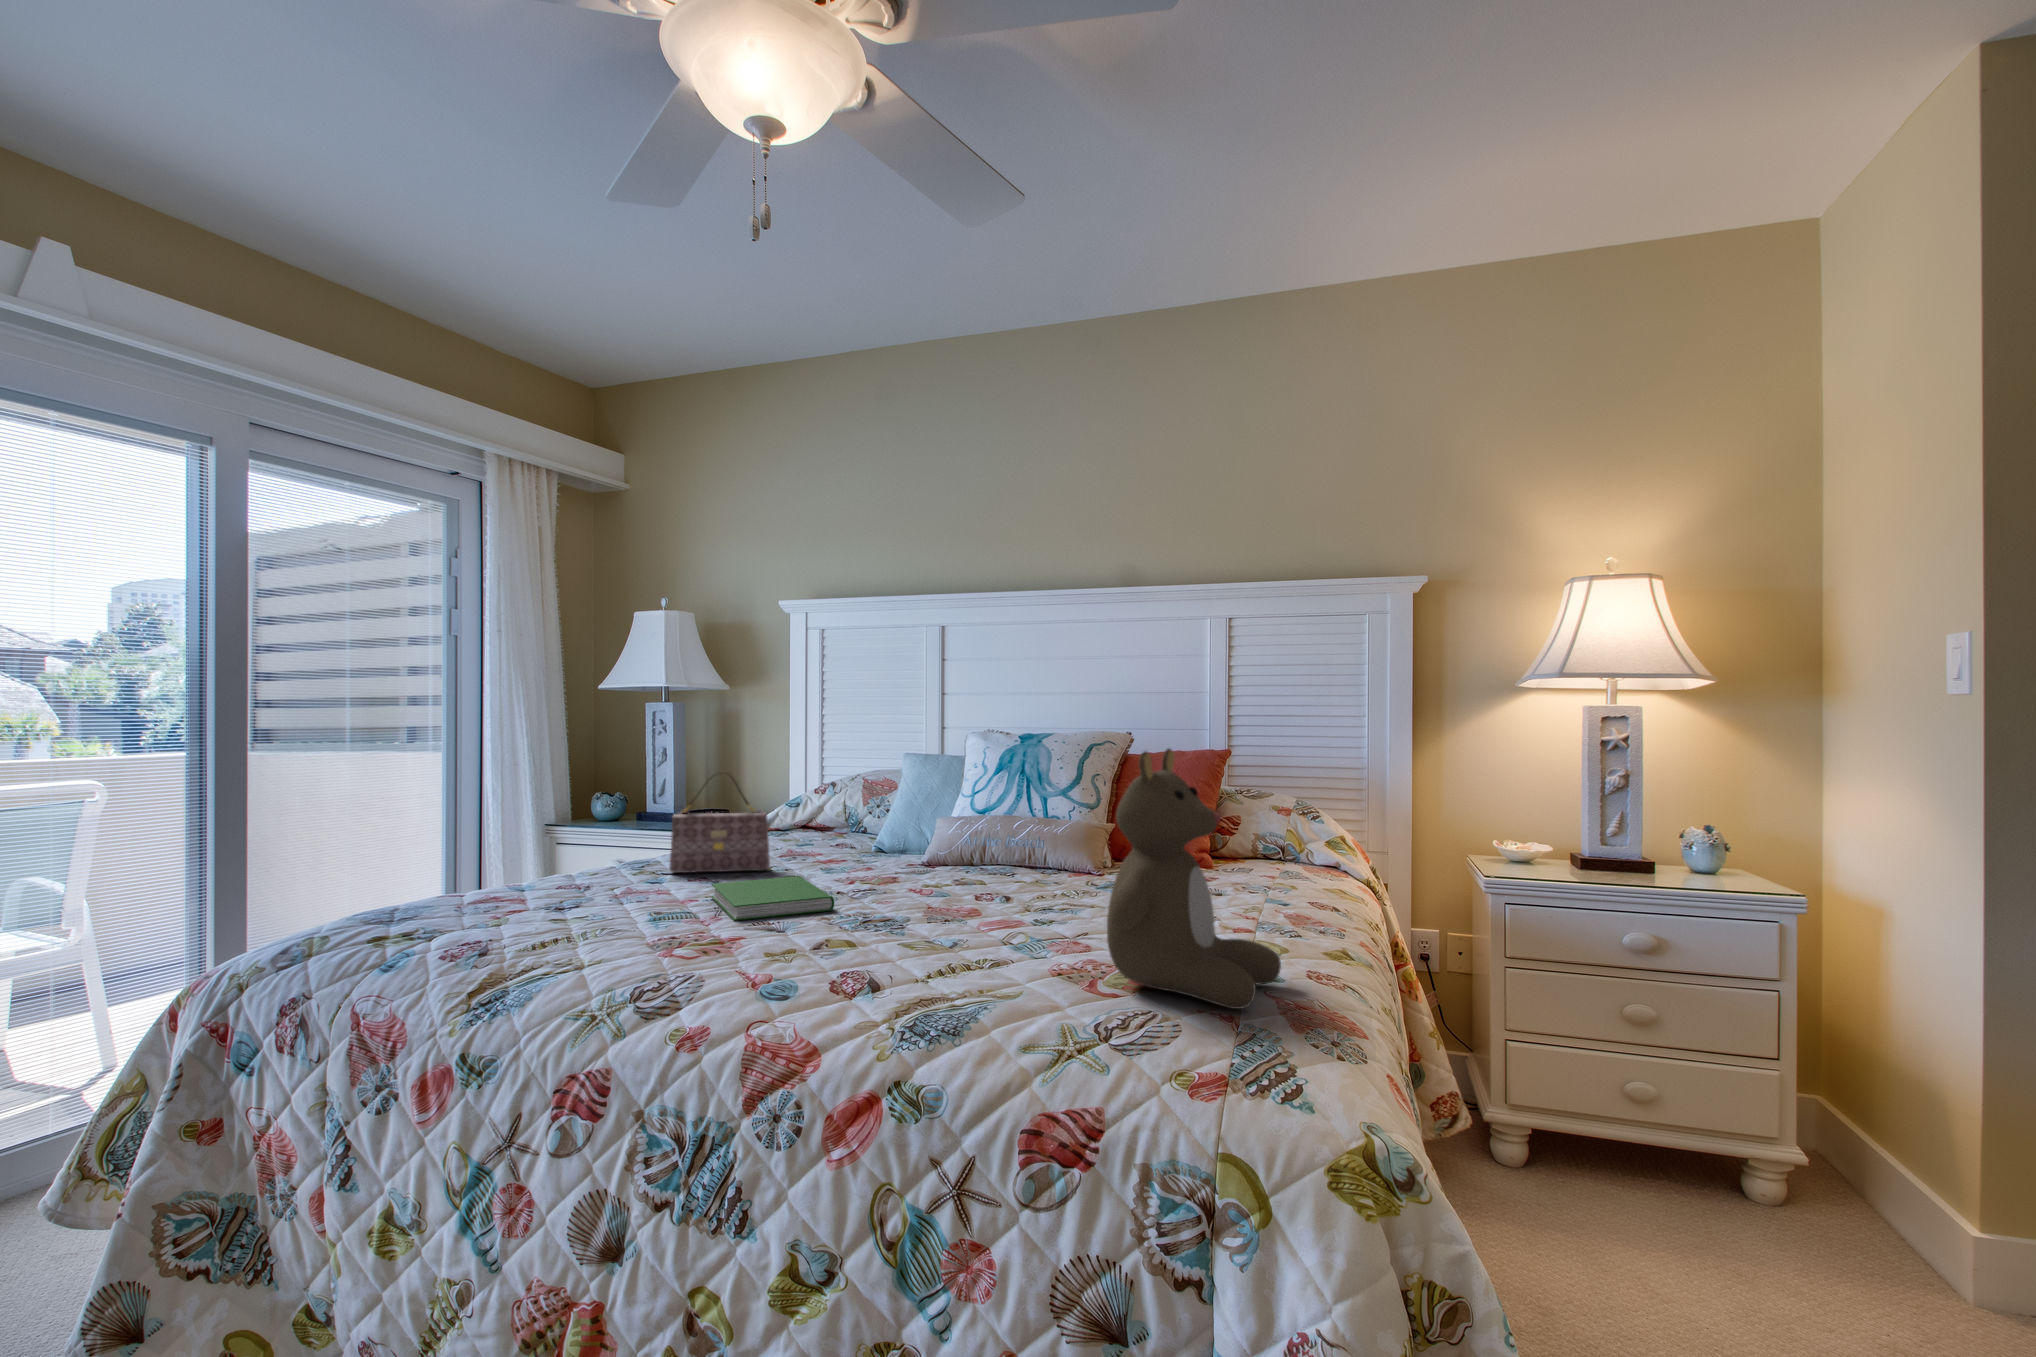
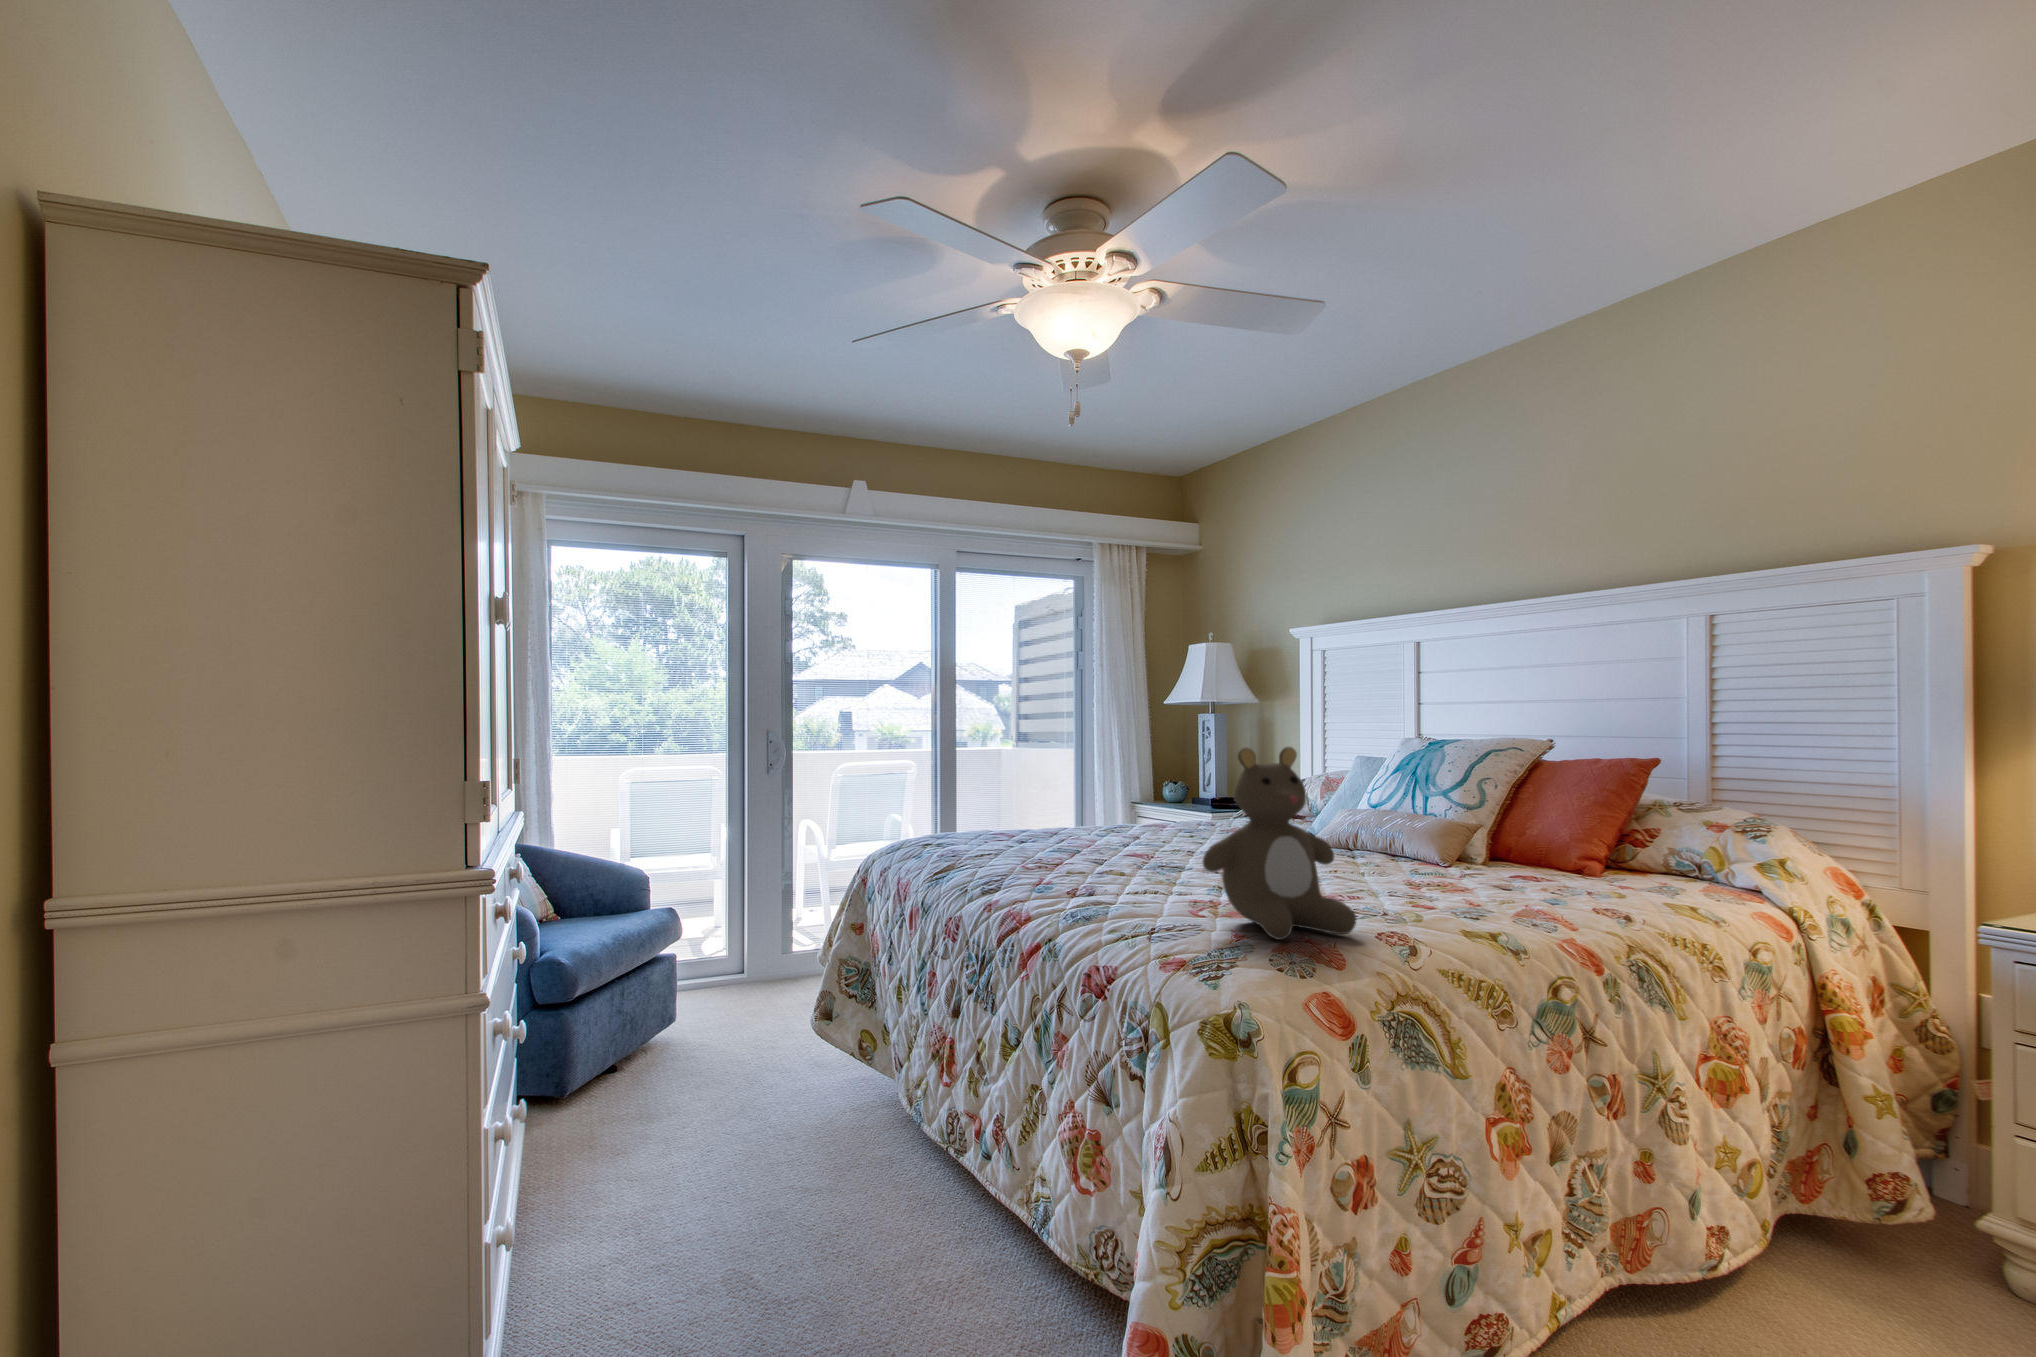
handbag: present [669,772,770,873] -> none [1128,762,1195,838]
hardcover book: present [711,876,834,921] -> none [1105,838,1186,862]

